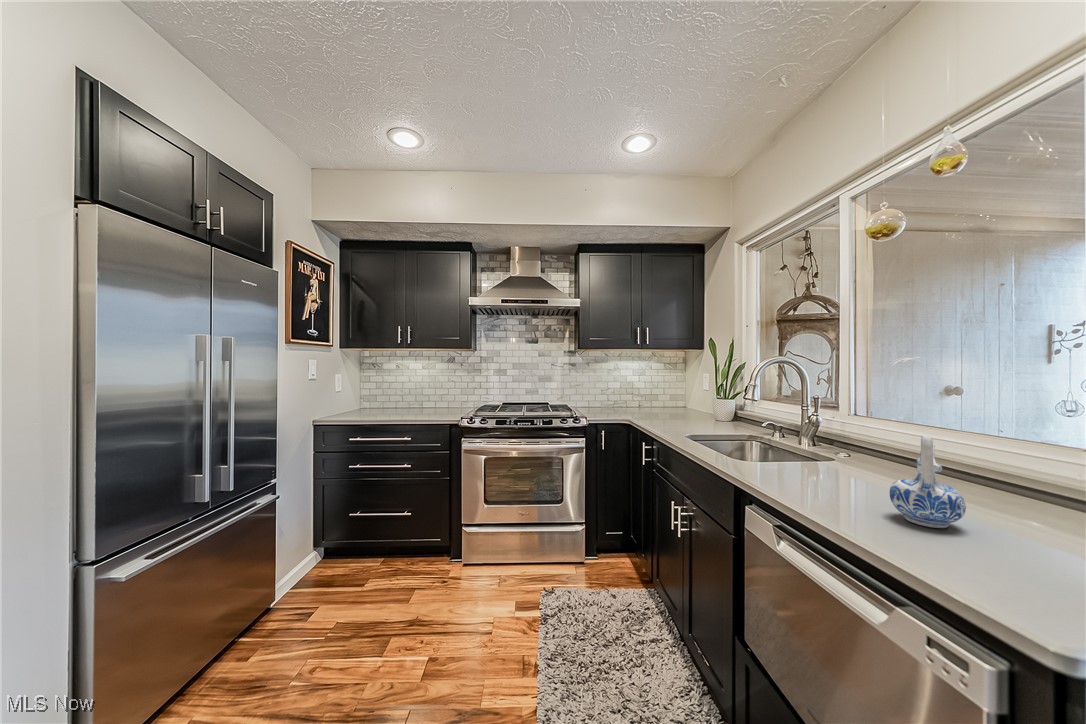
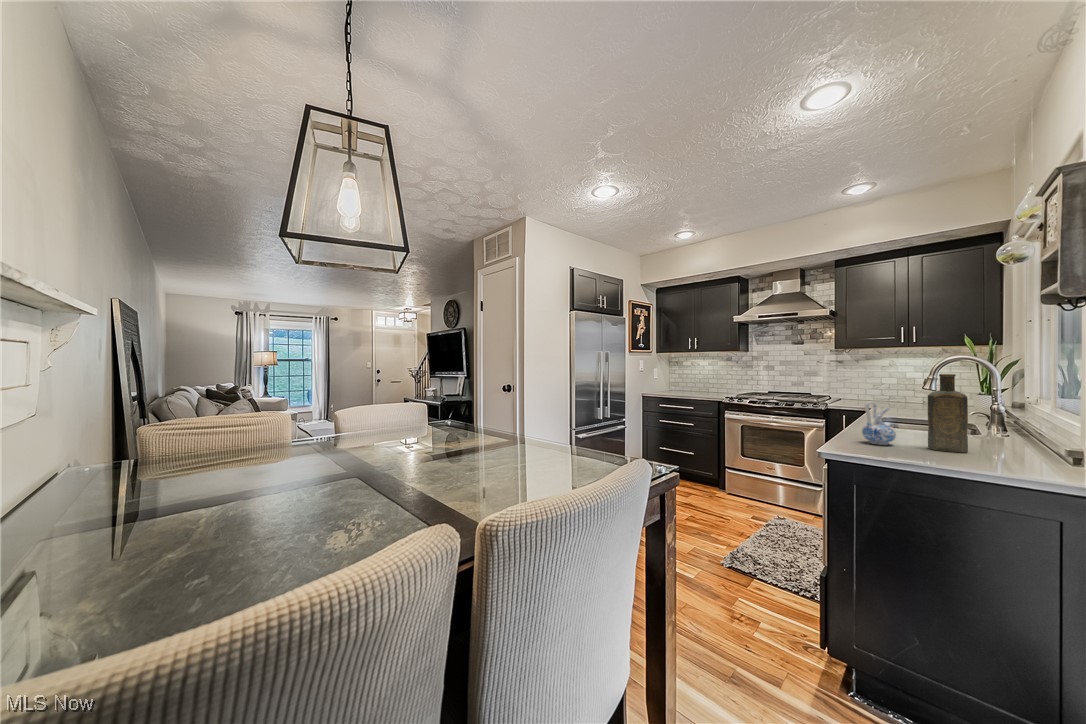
bottle: none [959,374,1037,522] -> present [928,374,968,453]

